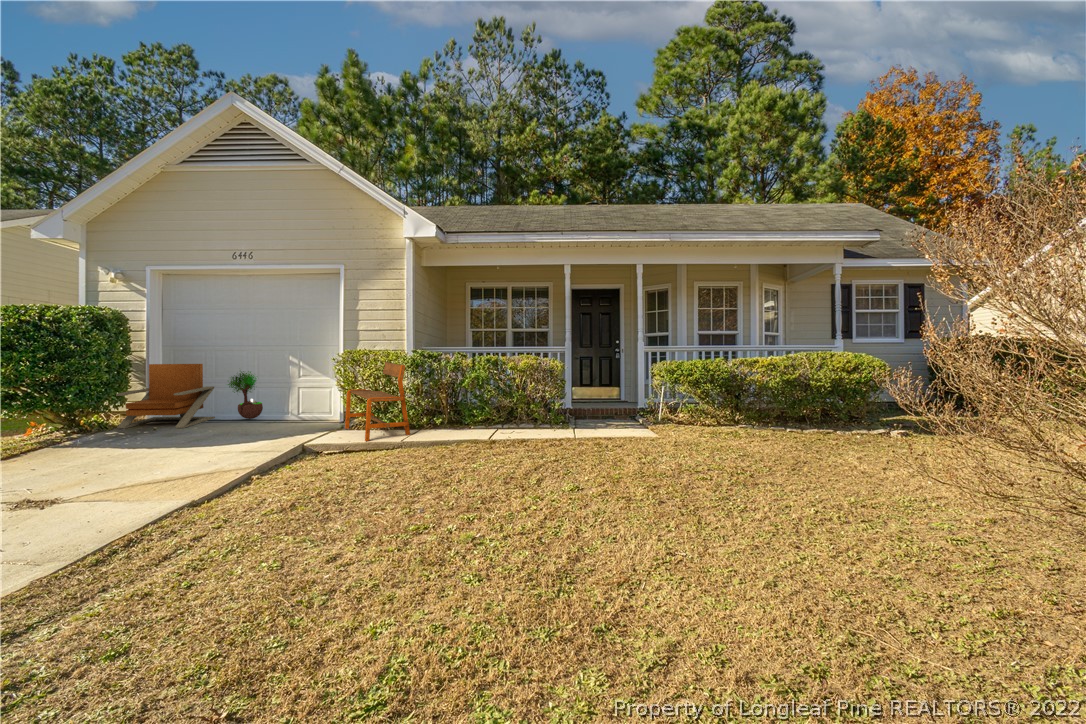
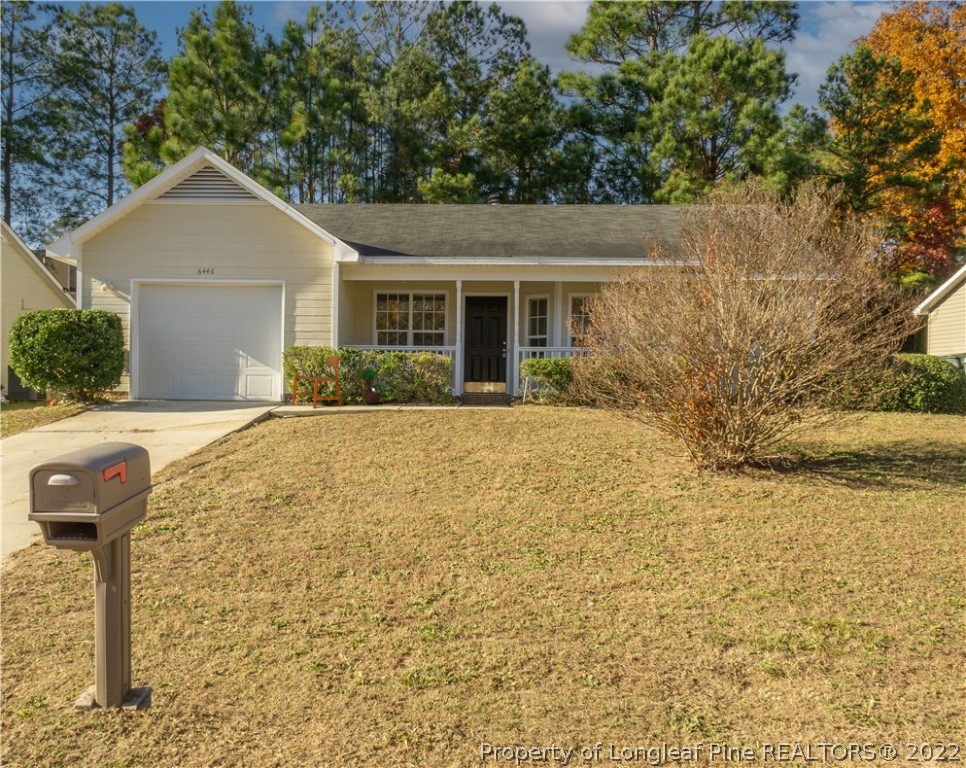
lounge chair: present [116,364,215,428] -> none [124,356,185,402]
potted tree: present [228,371,263,419] -> present [358,367,381,404]

